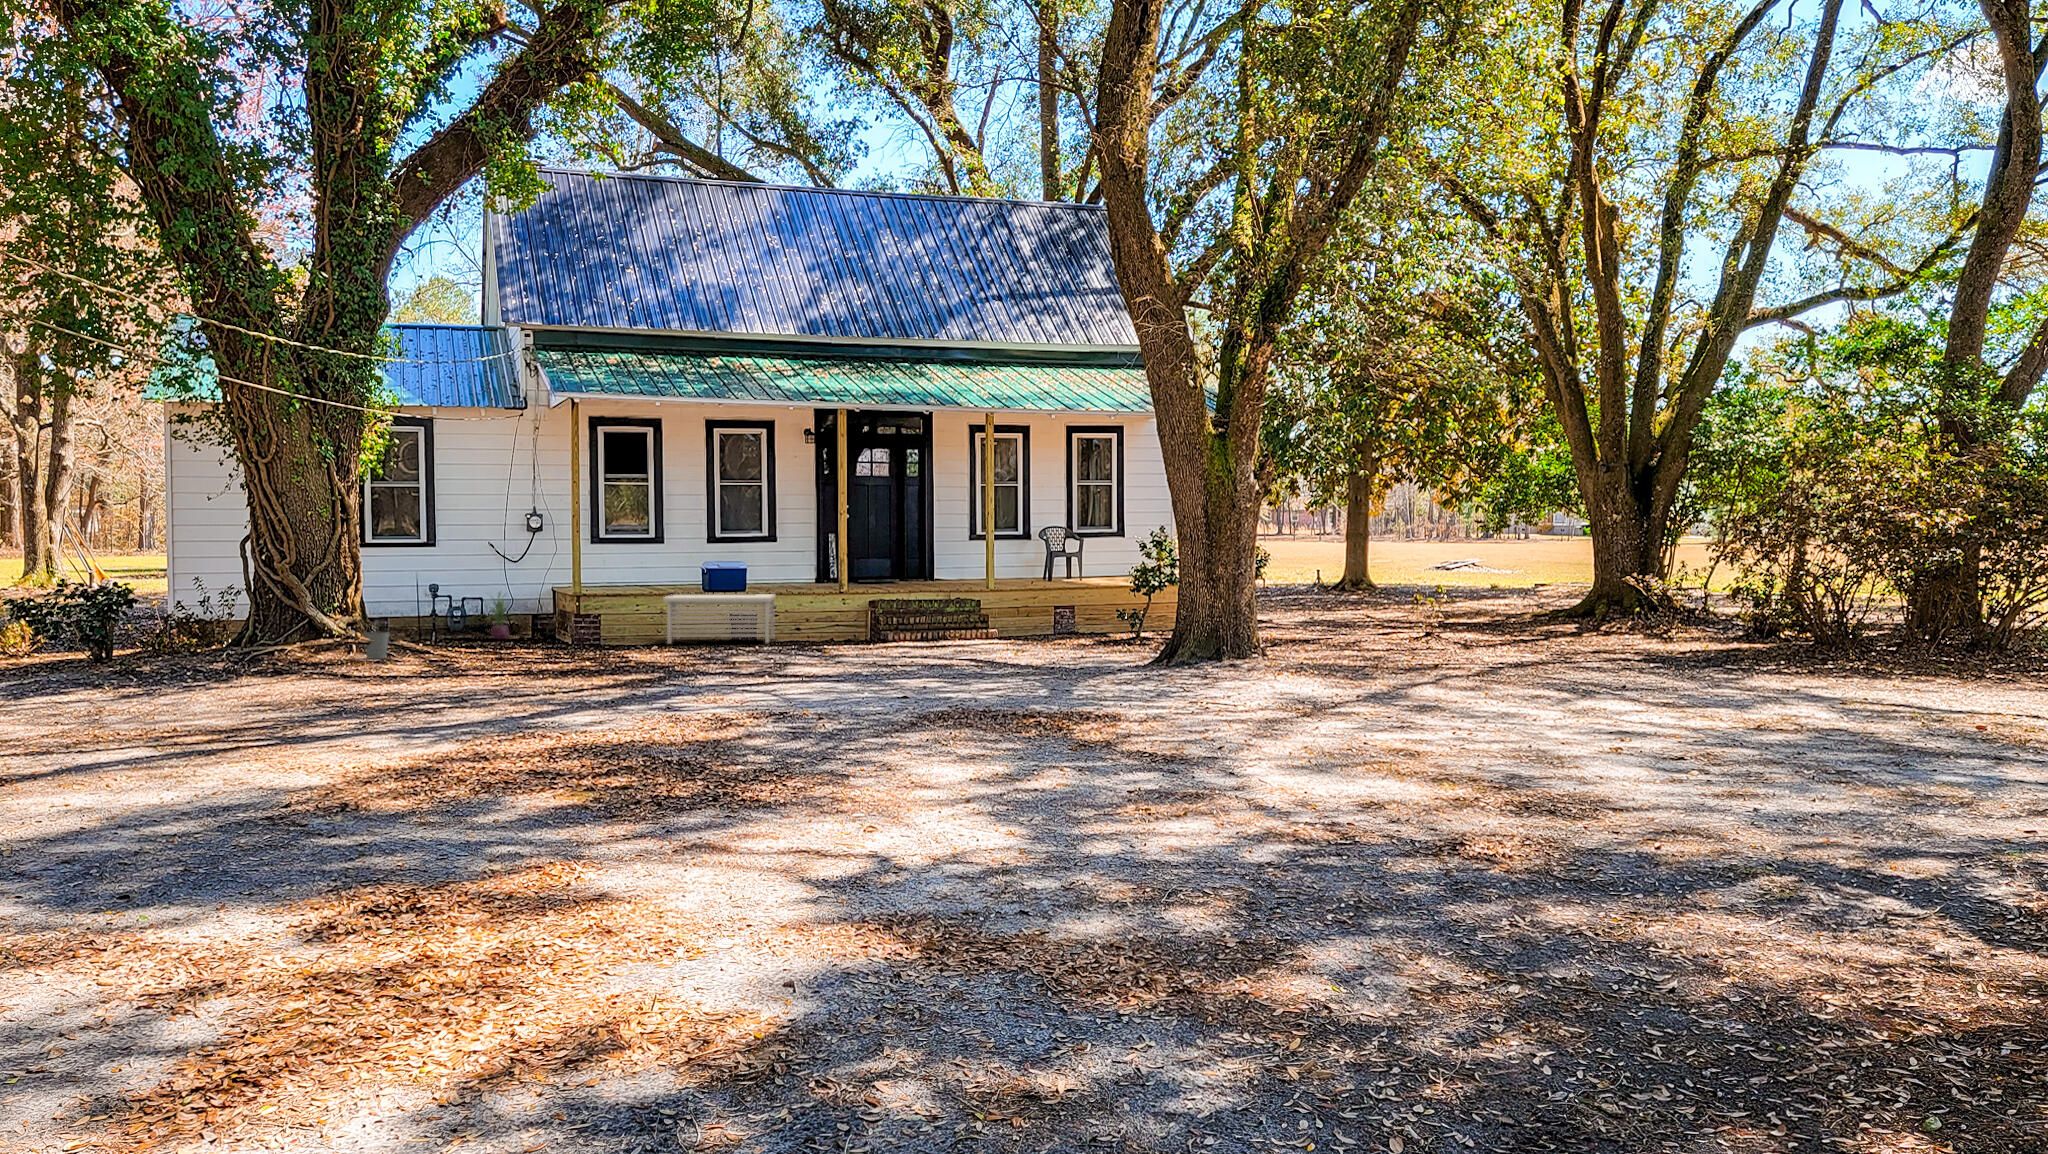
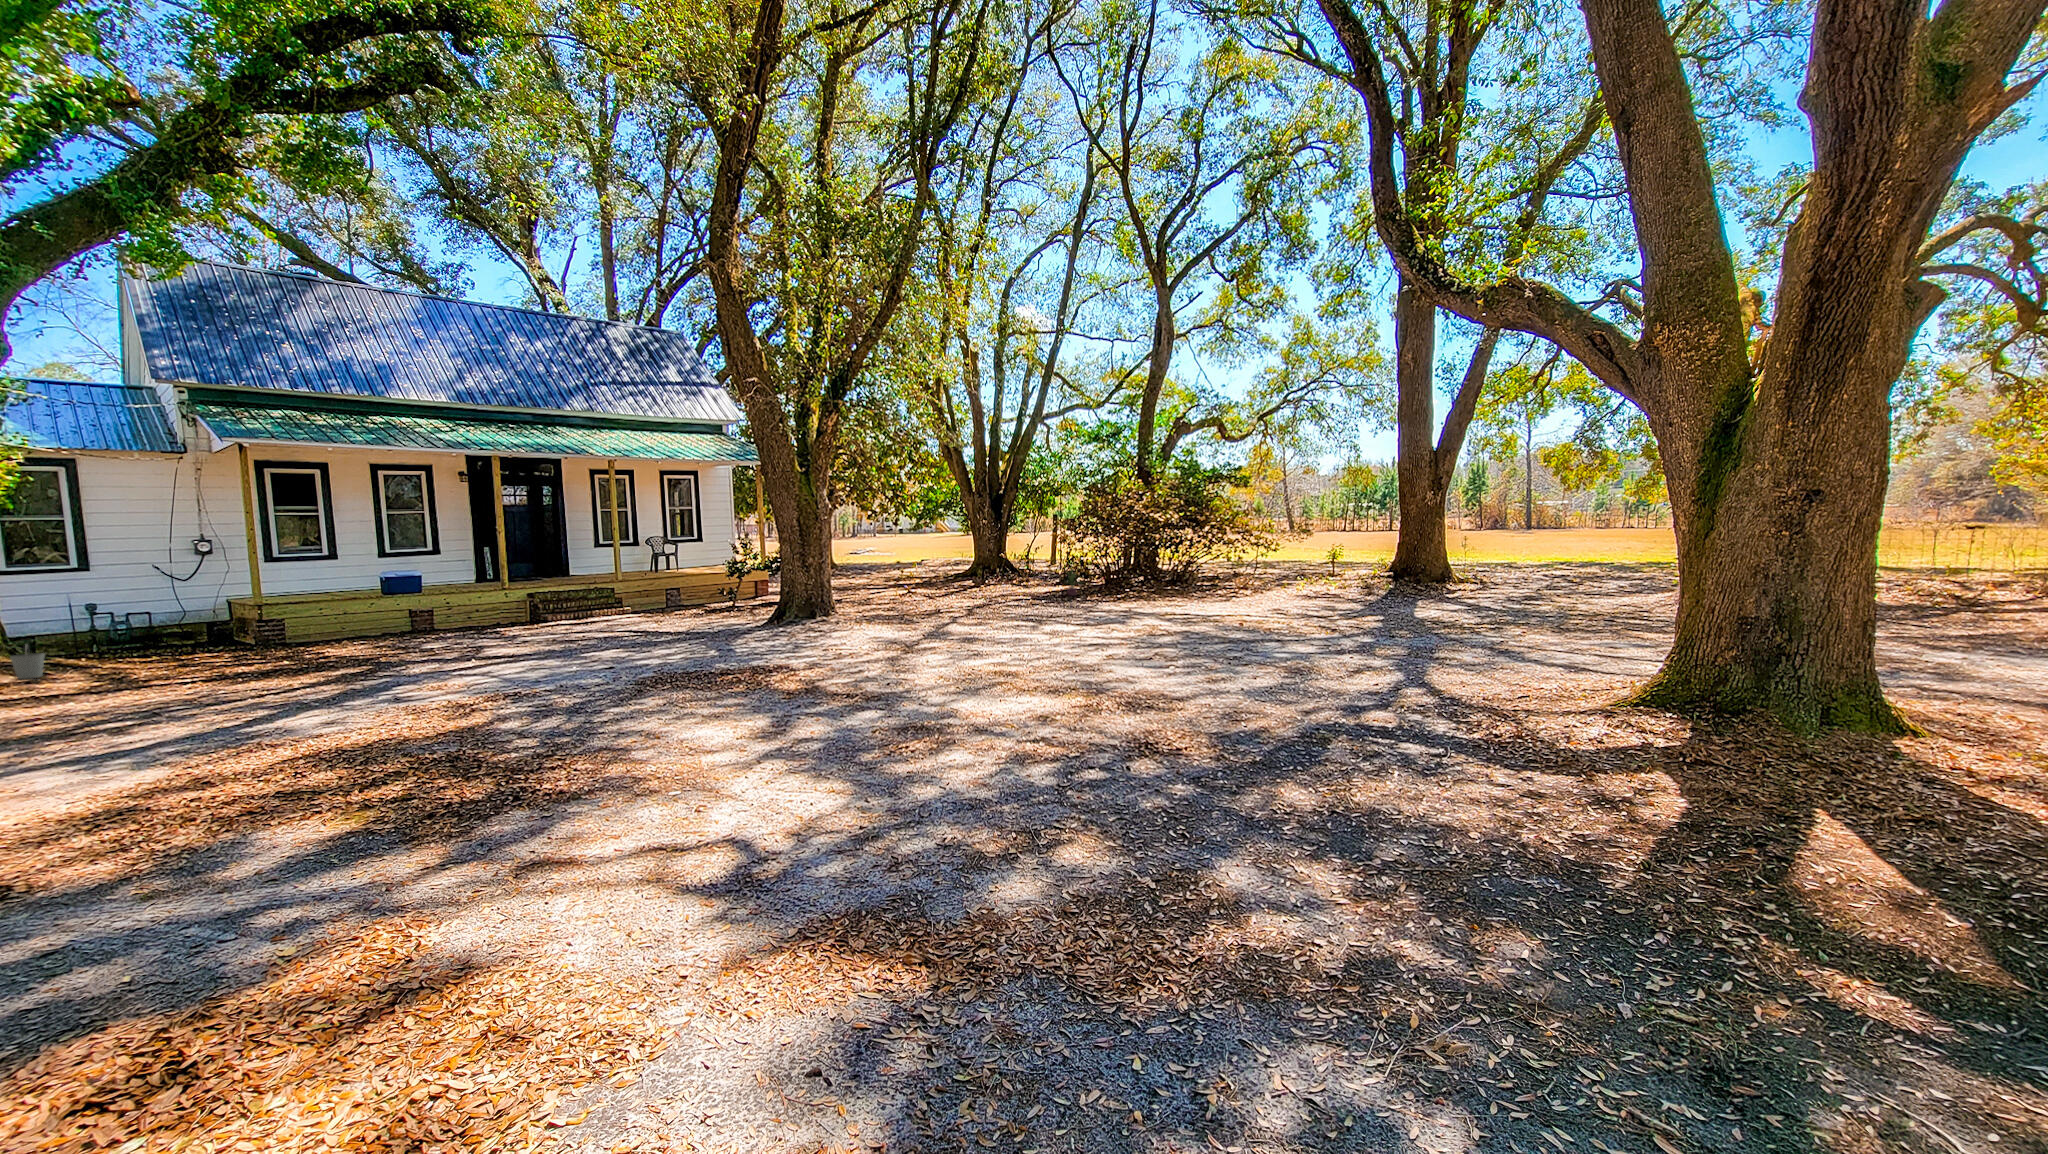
decorative plant: present [490,593,509,639] -> present [1067,569,1077,596]
storage bench: present [663,594,776,644] -> none [346,594,450,638]

